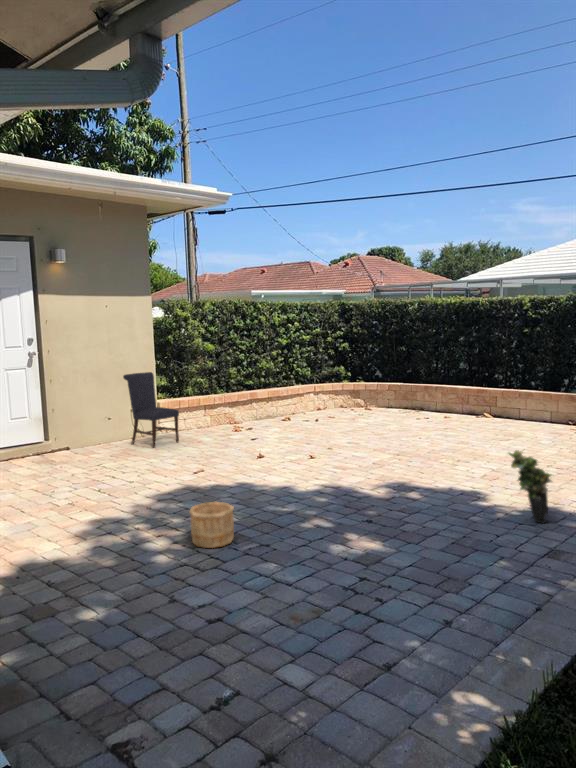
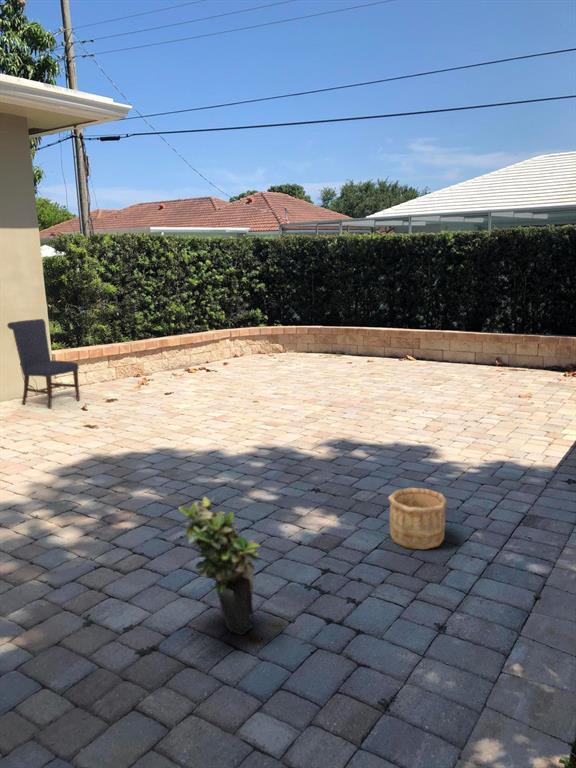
potted plant: present [509,450,552,523] -> present [179,497,259,635]
wooden bucket: present [190,502,234,548] -> present [388,488,447,549]

